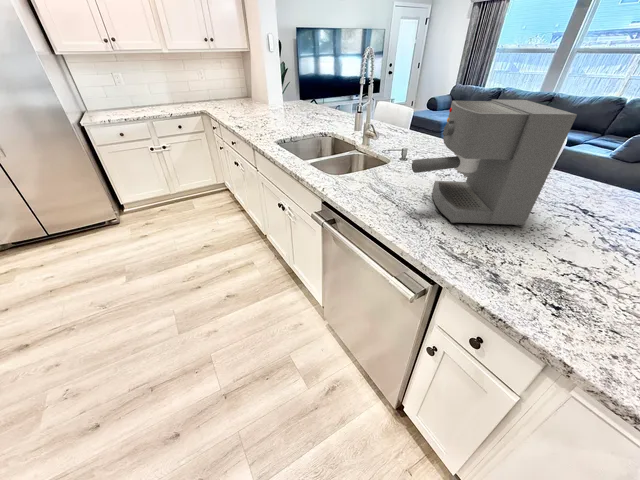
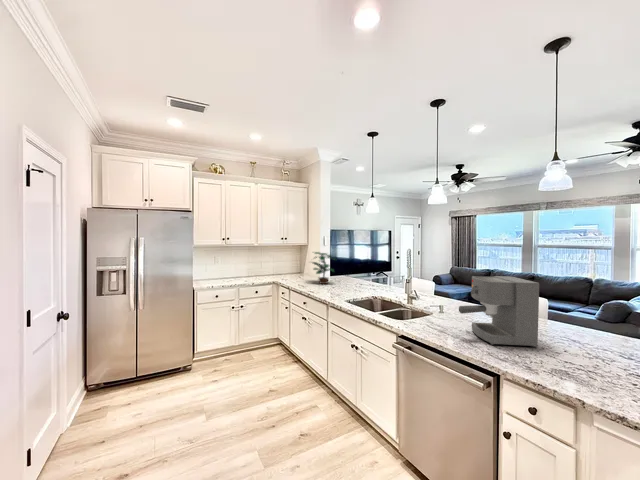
potted plant: none [243,63,281,114] -> present [313,252,335,284]

